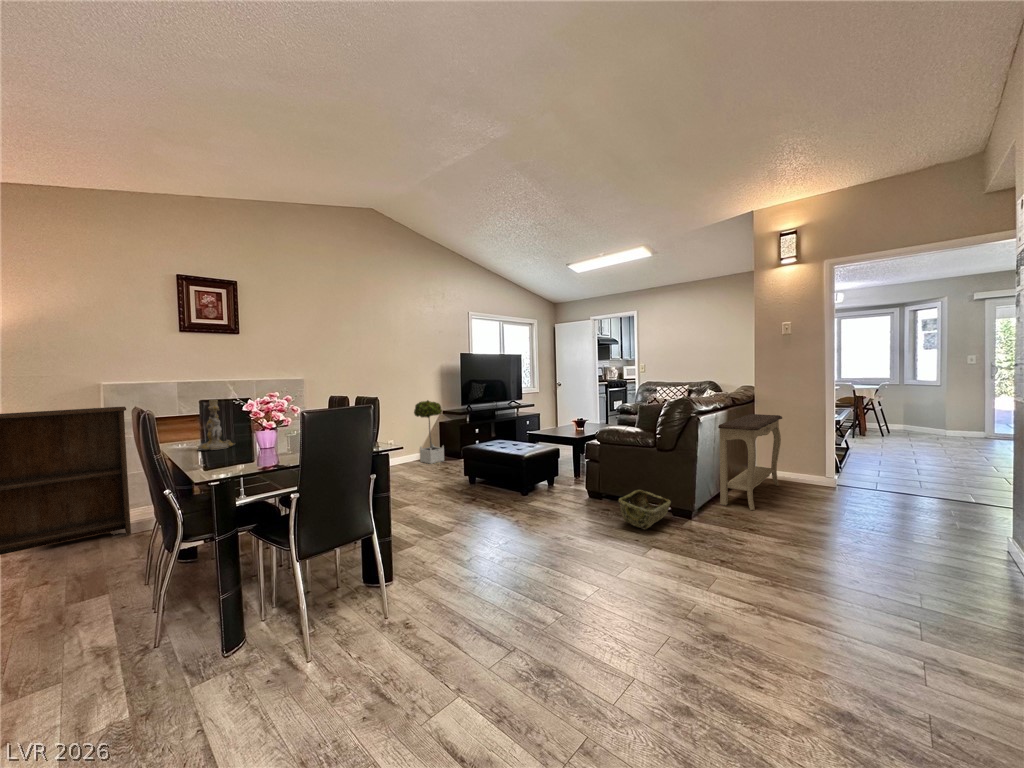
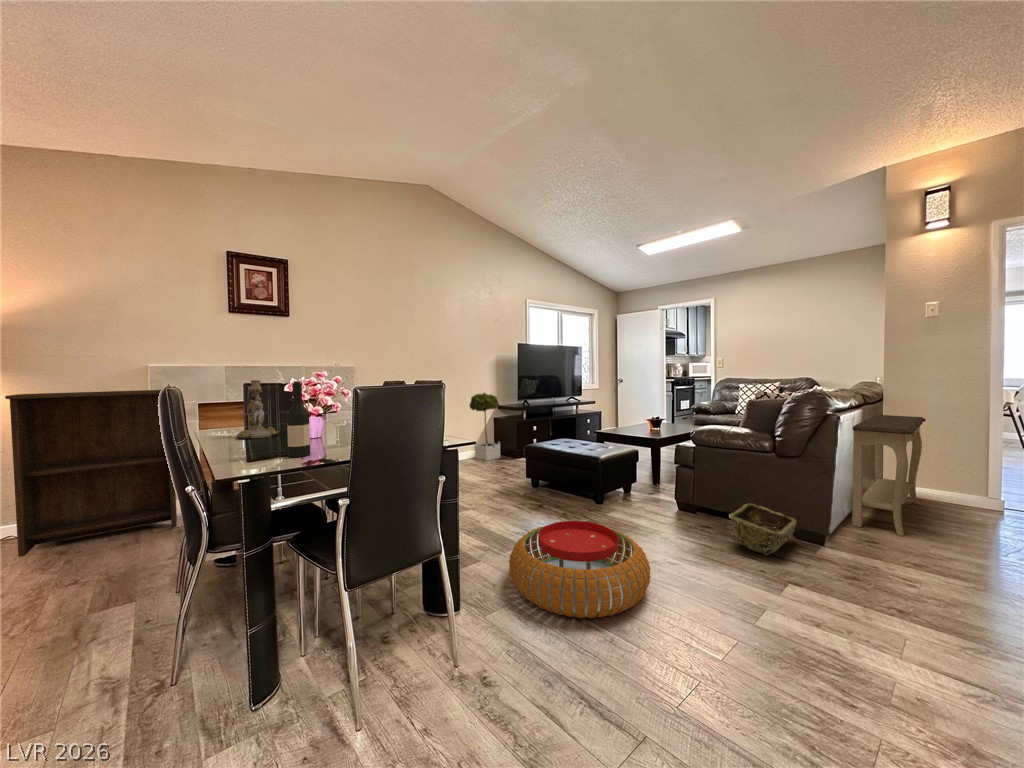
wine bottle: none [247,404,267,464] -> present [287,381,310,457]
pouf: none [435,509,546,581] -> present [509,521,650,618]

